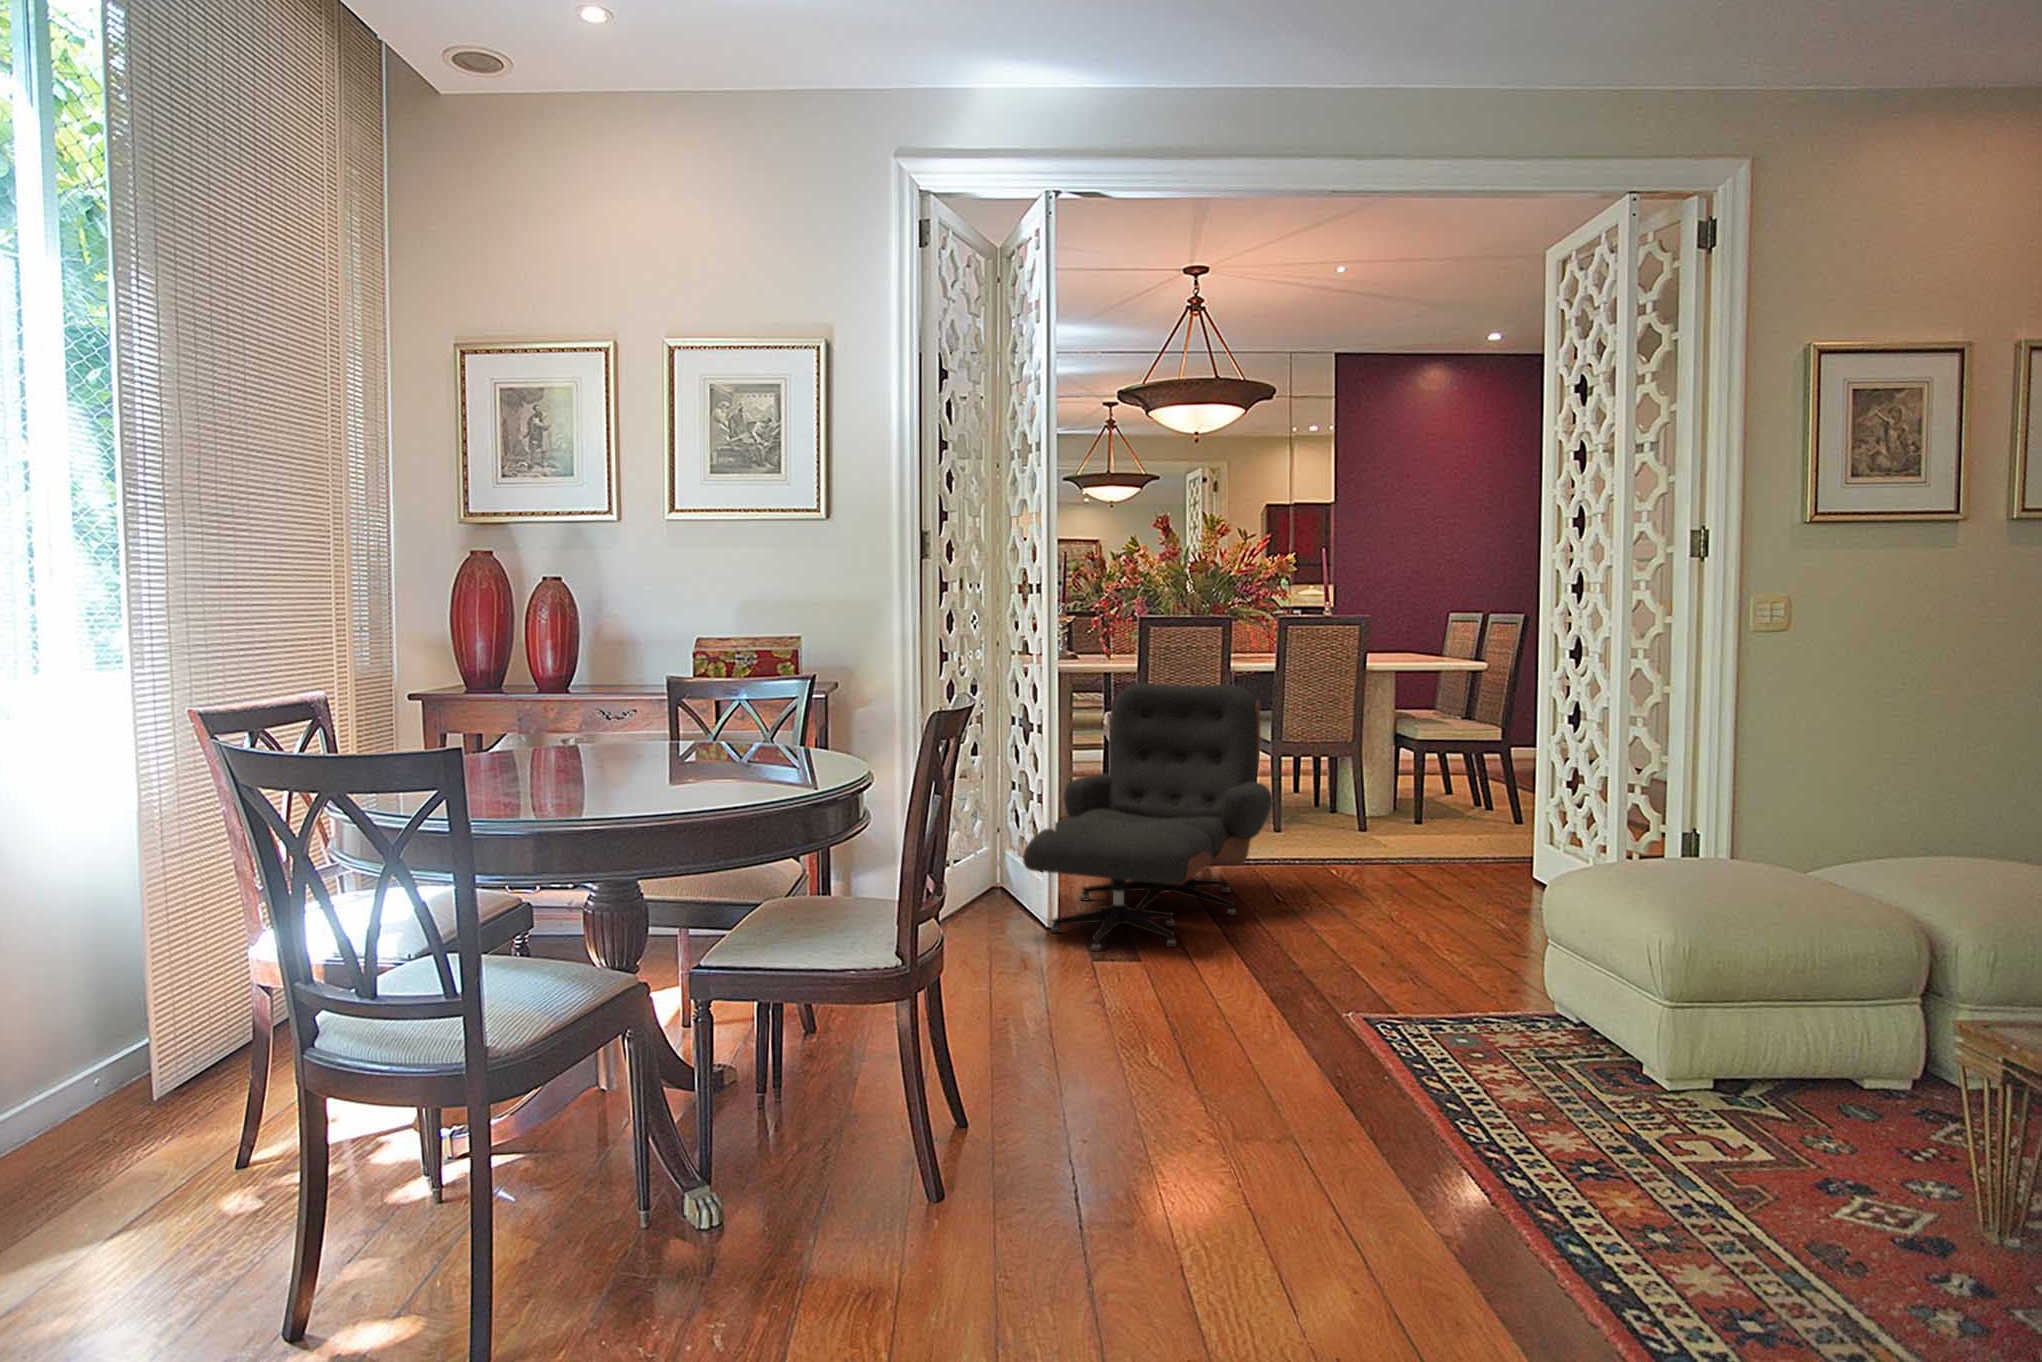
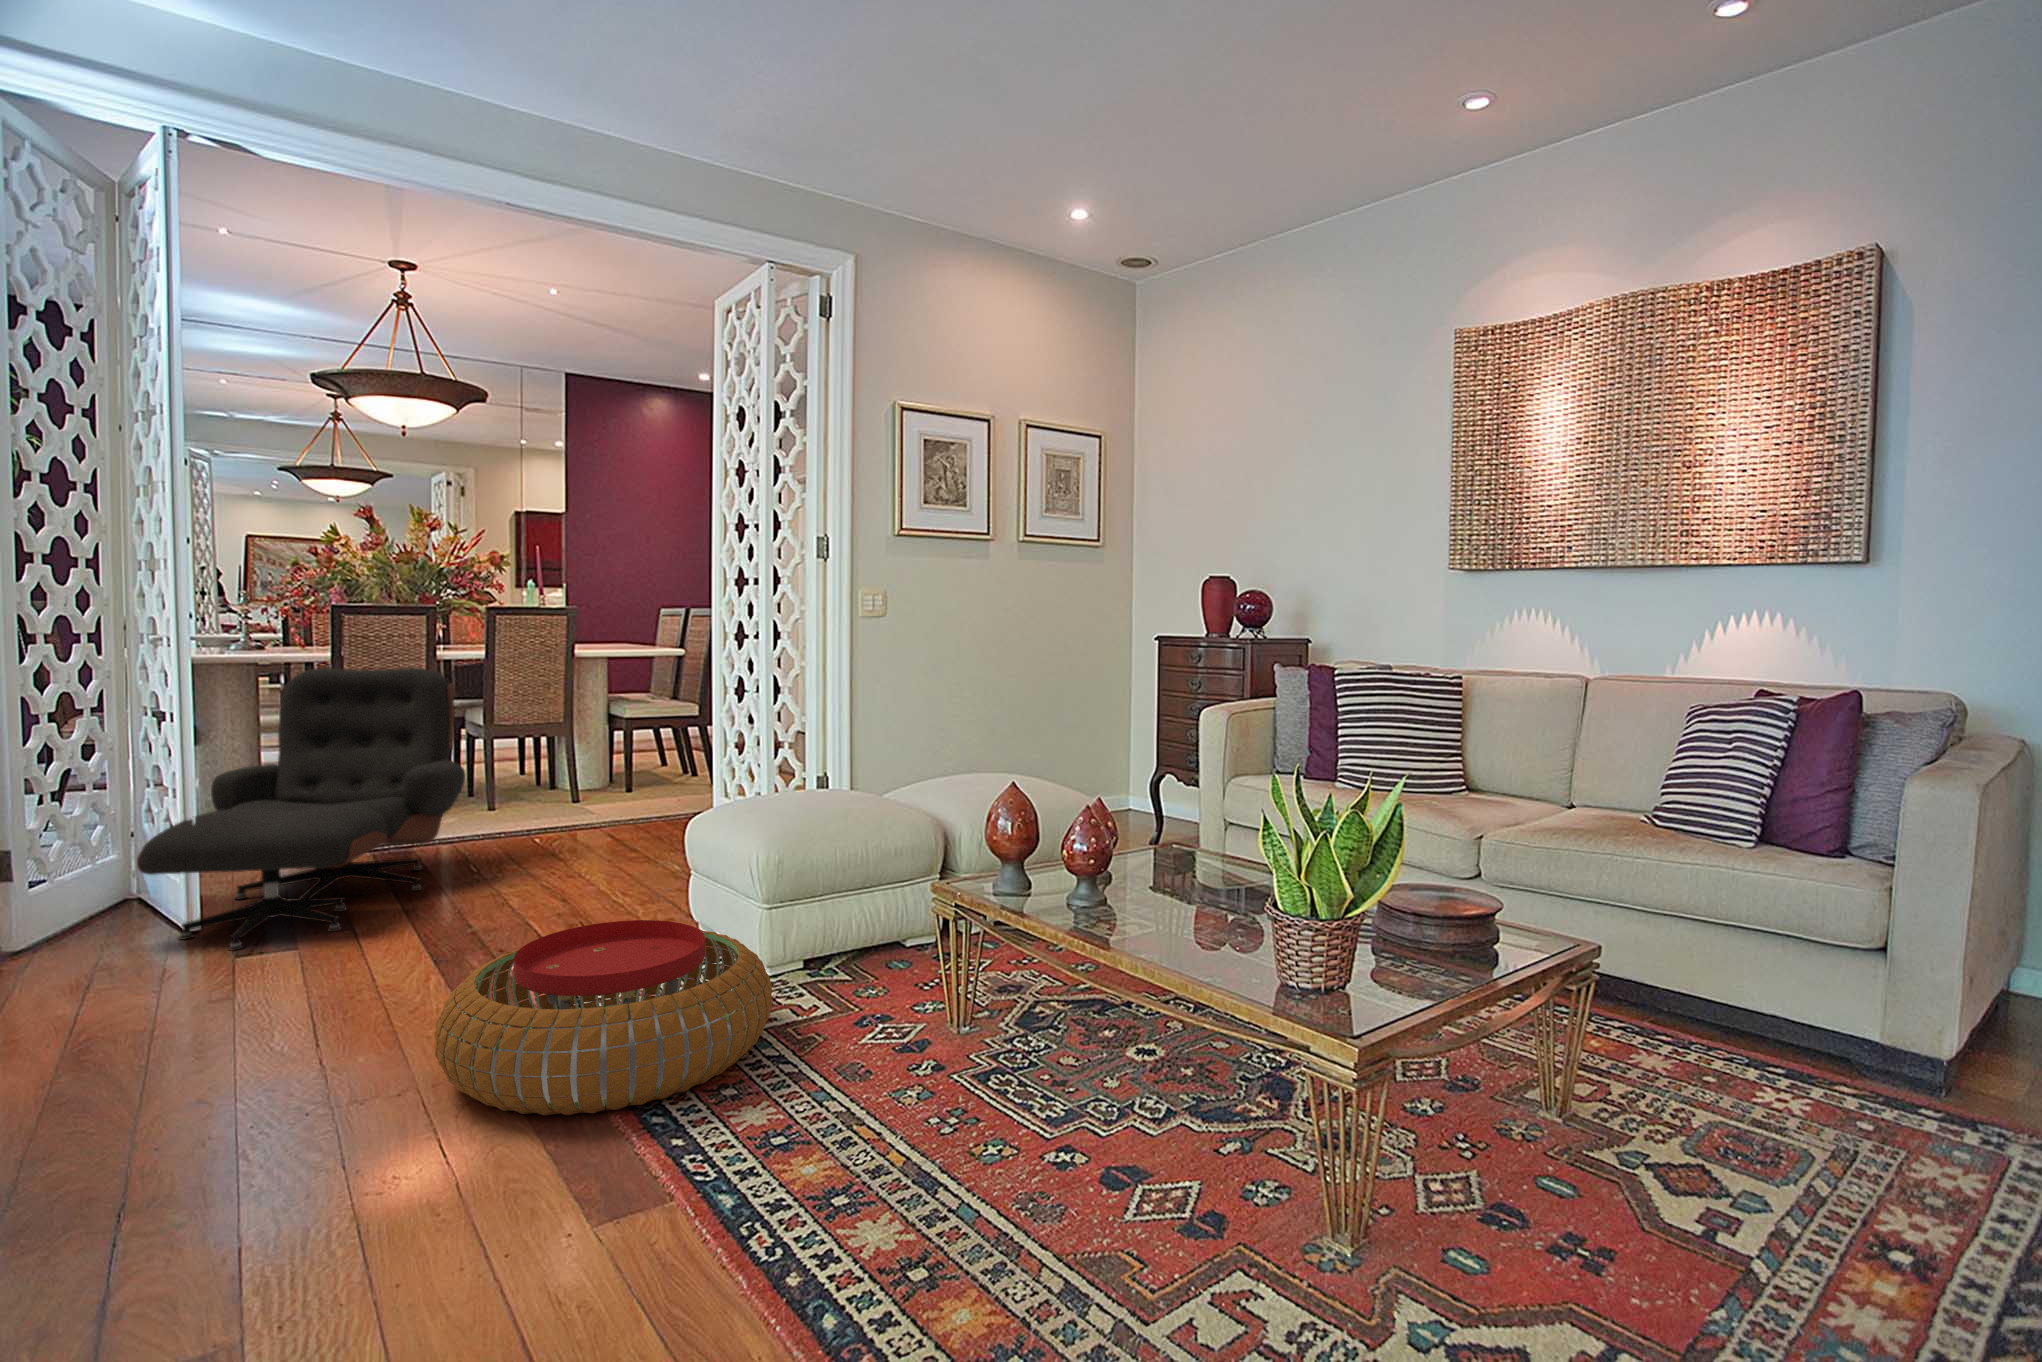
pouf: none [1316,994,1700,1221] -> present [434,920,772,1115]

